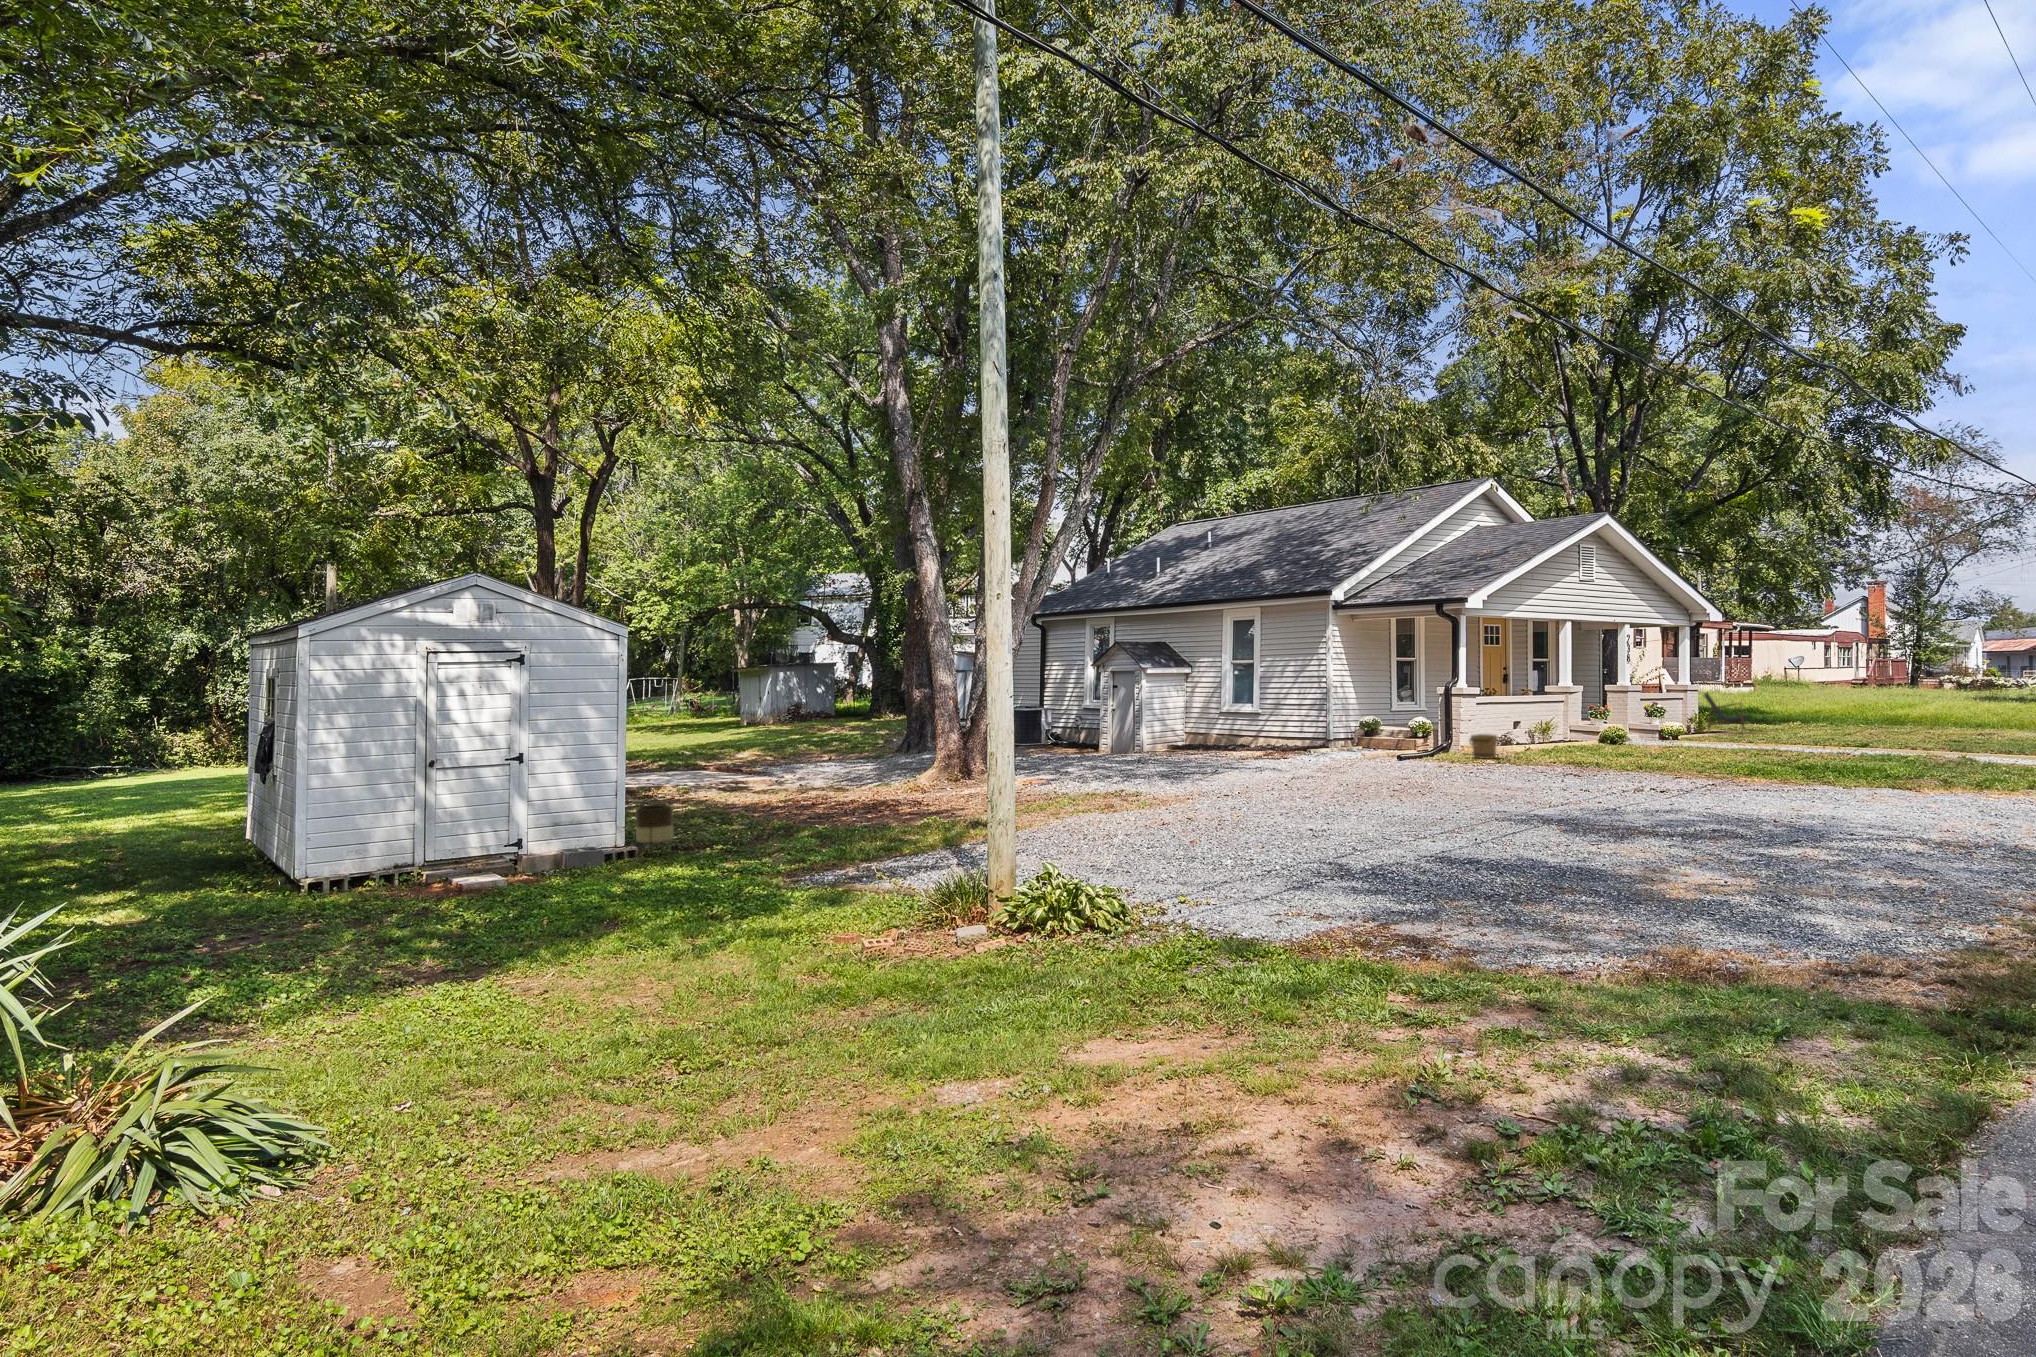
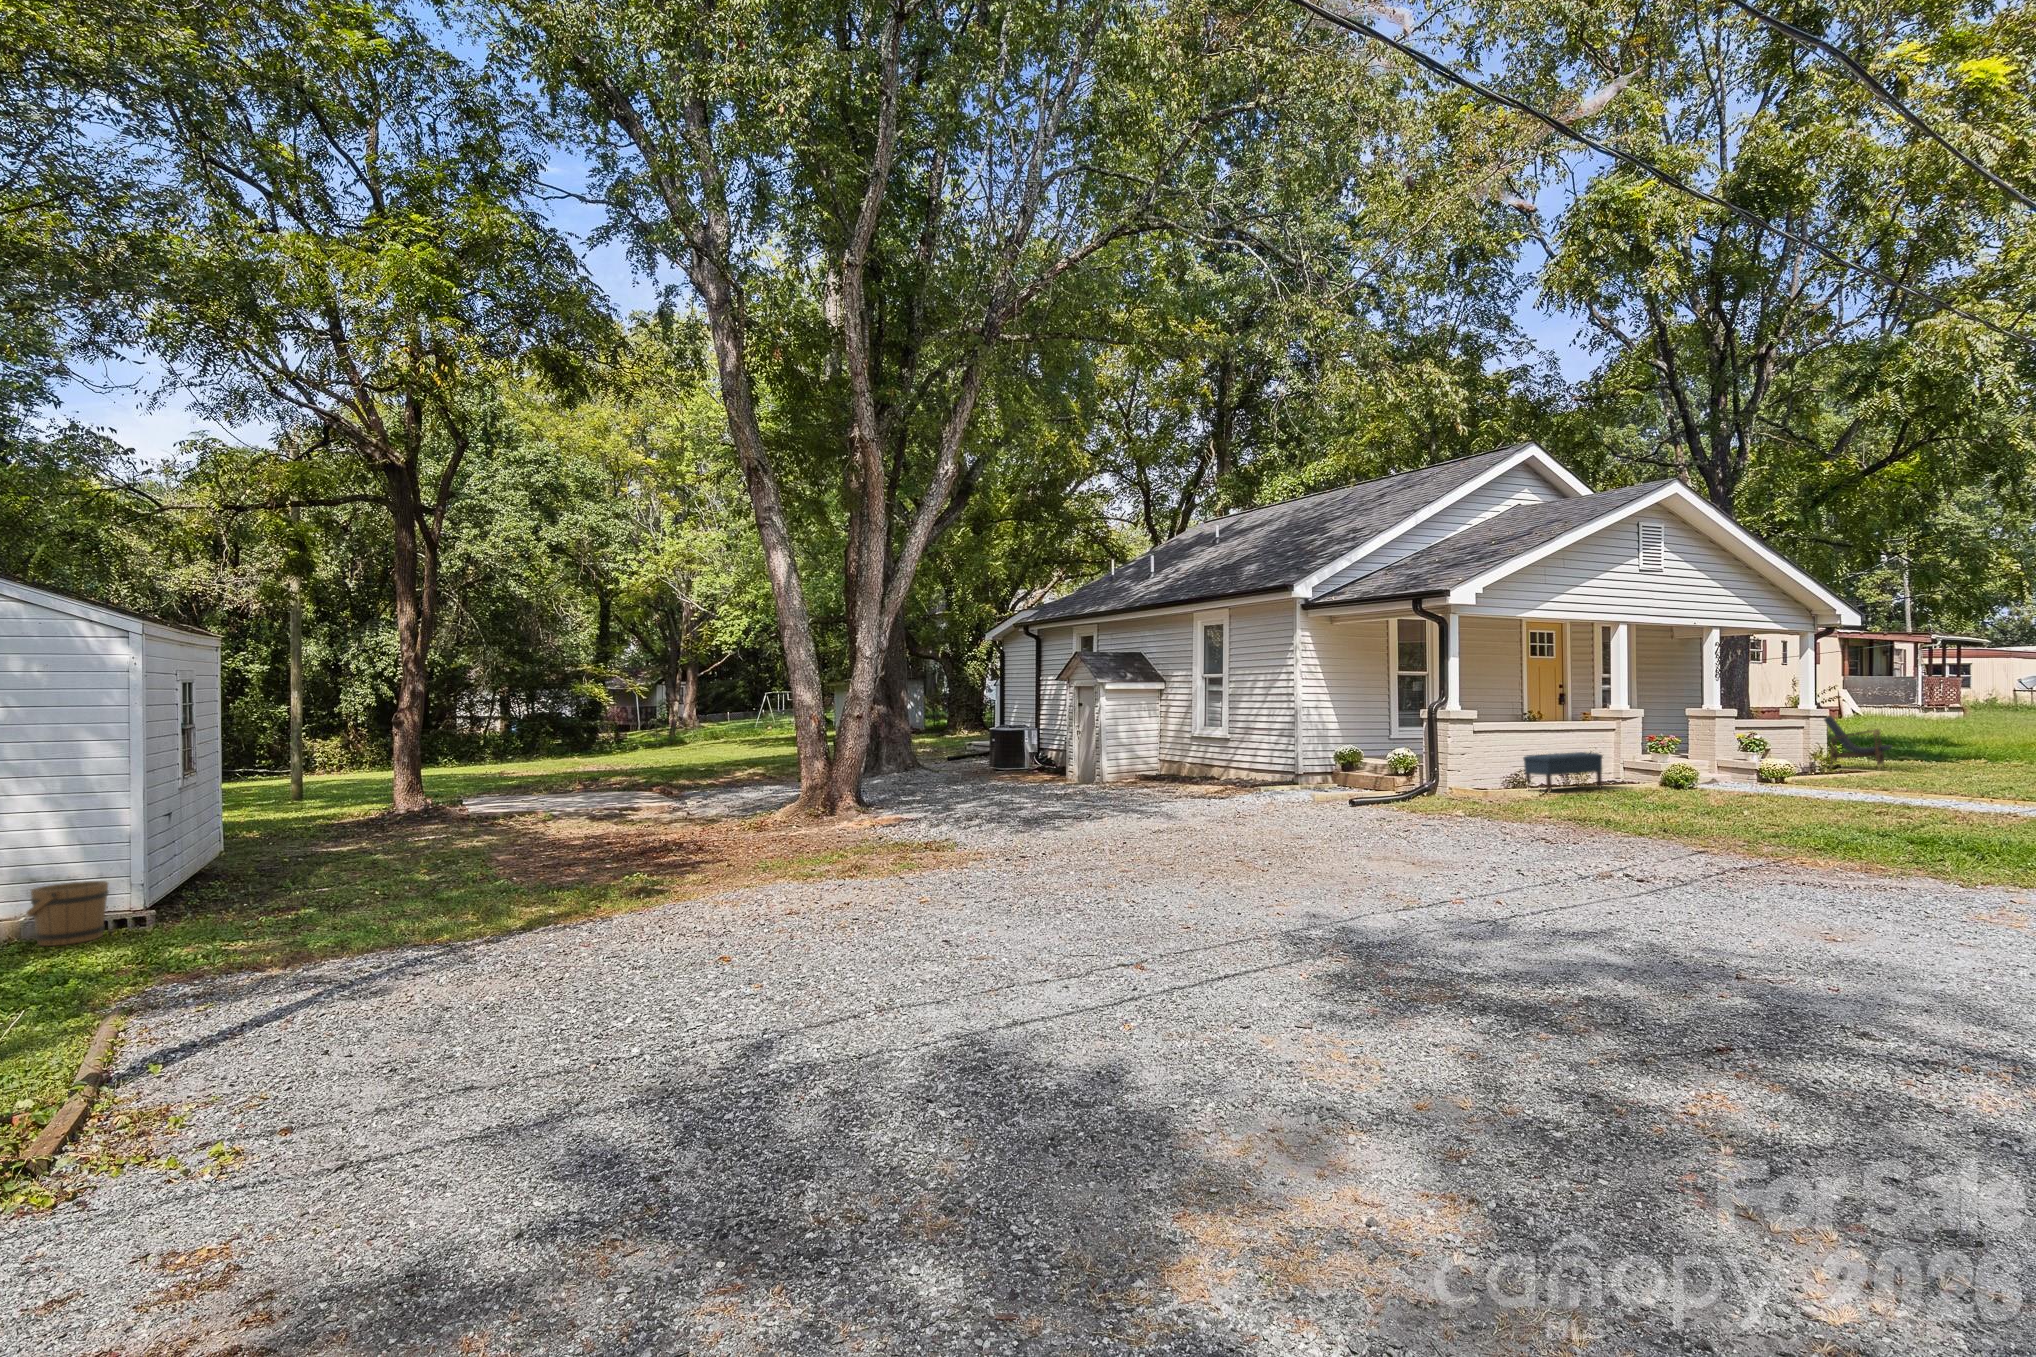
bench: none [1507,722,1563,753] -> present [1523,752,1603,792]
bucket: present [1469,734,1497,759] -> present [26,881,109,946]
planter: present [636,805,674,845] -> none [161,851,220,920]

